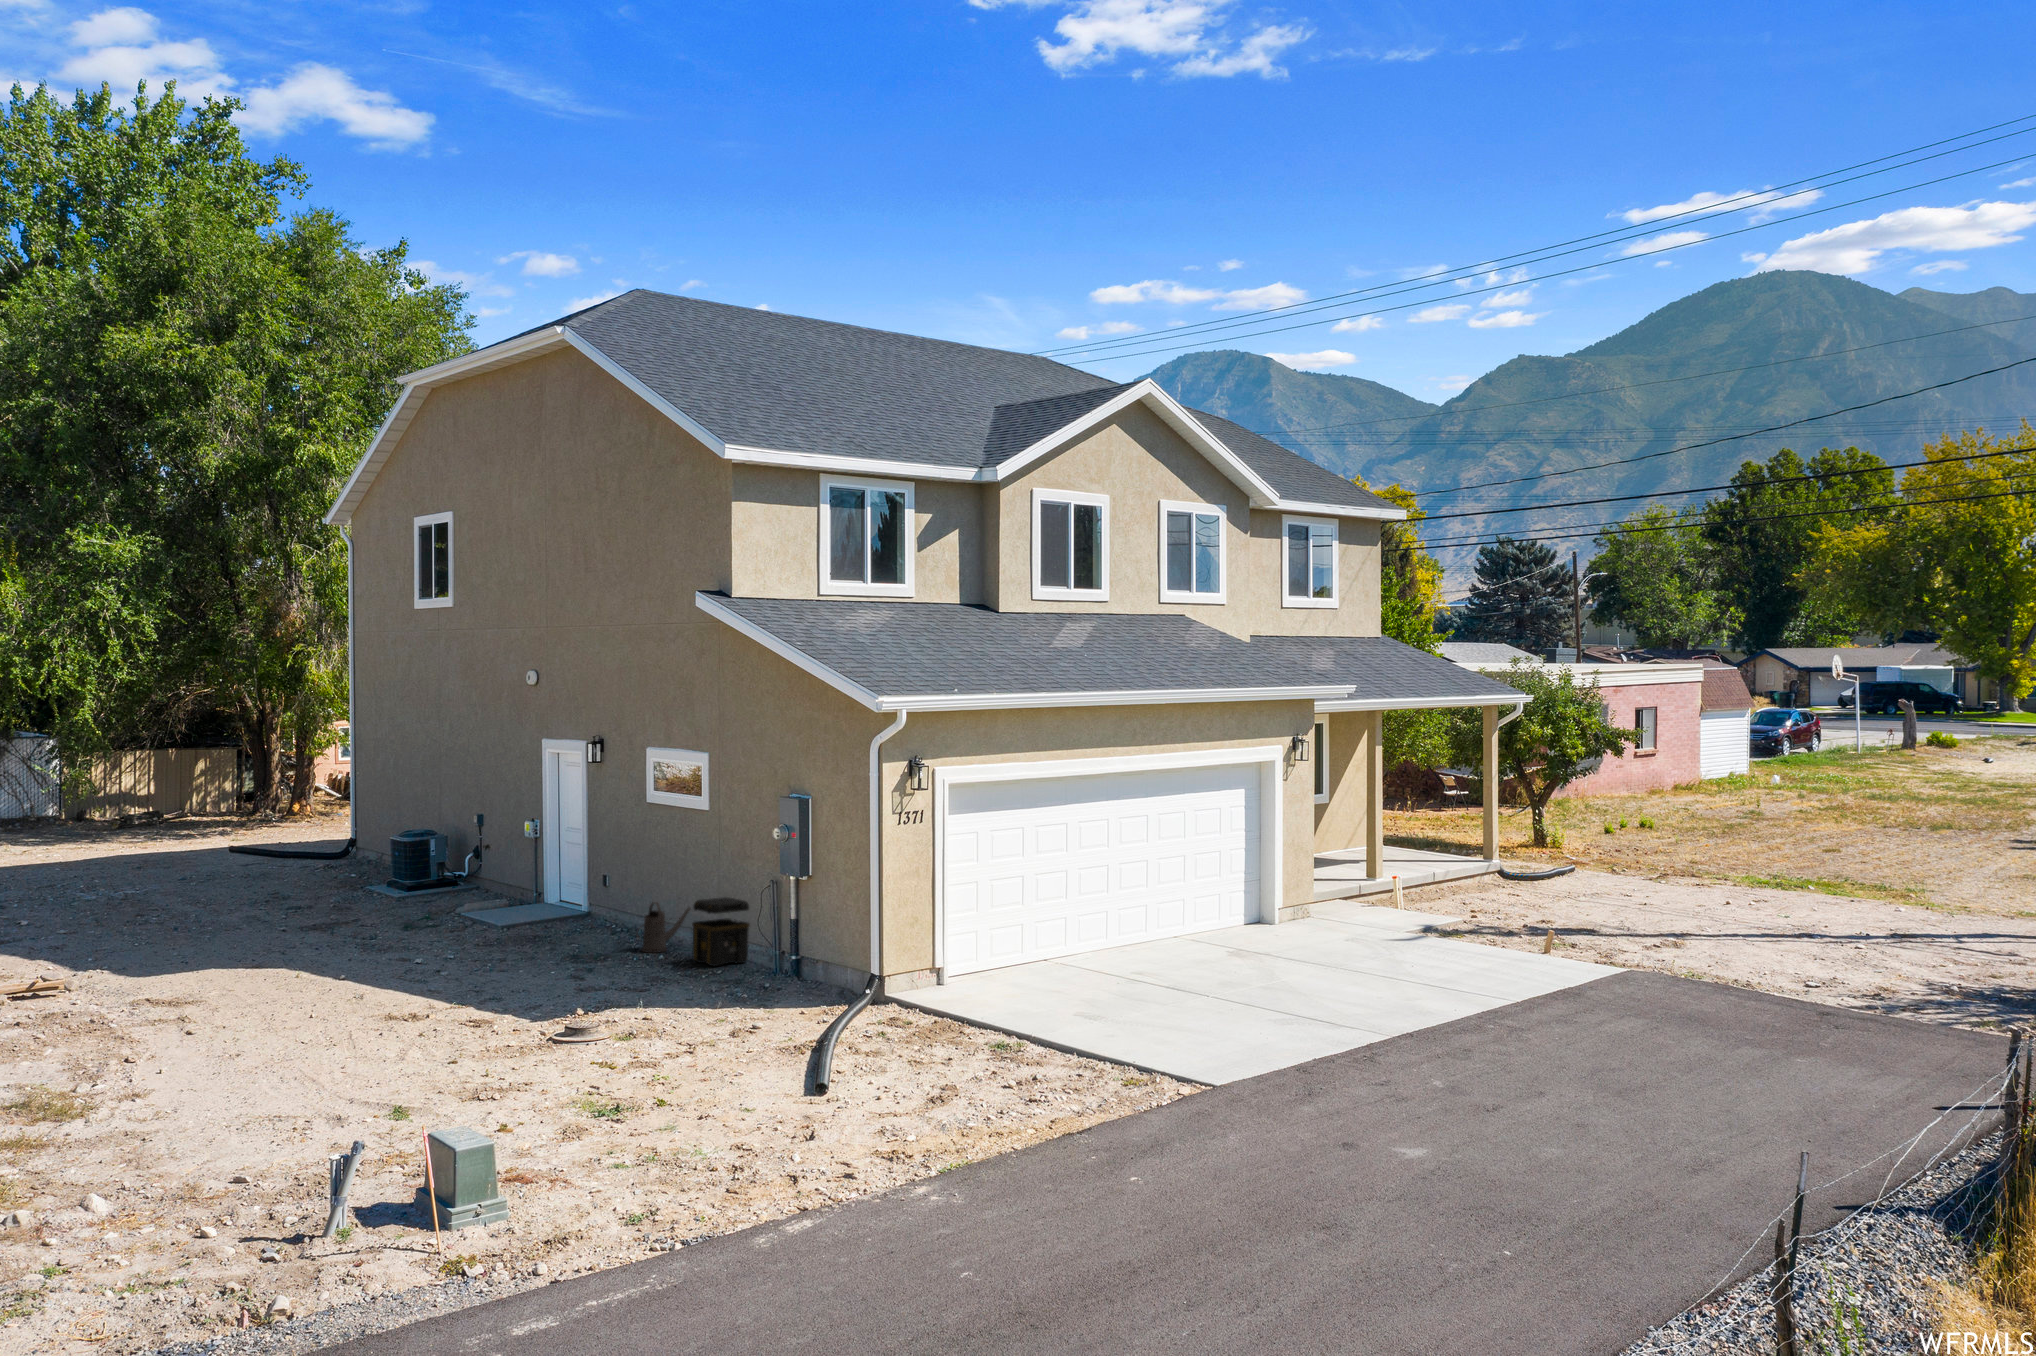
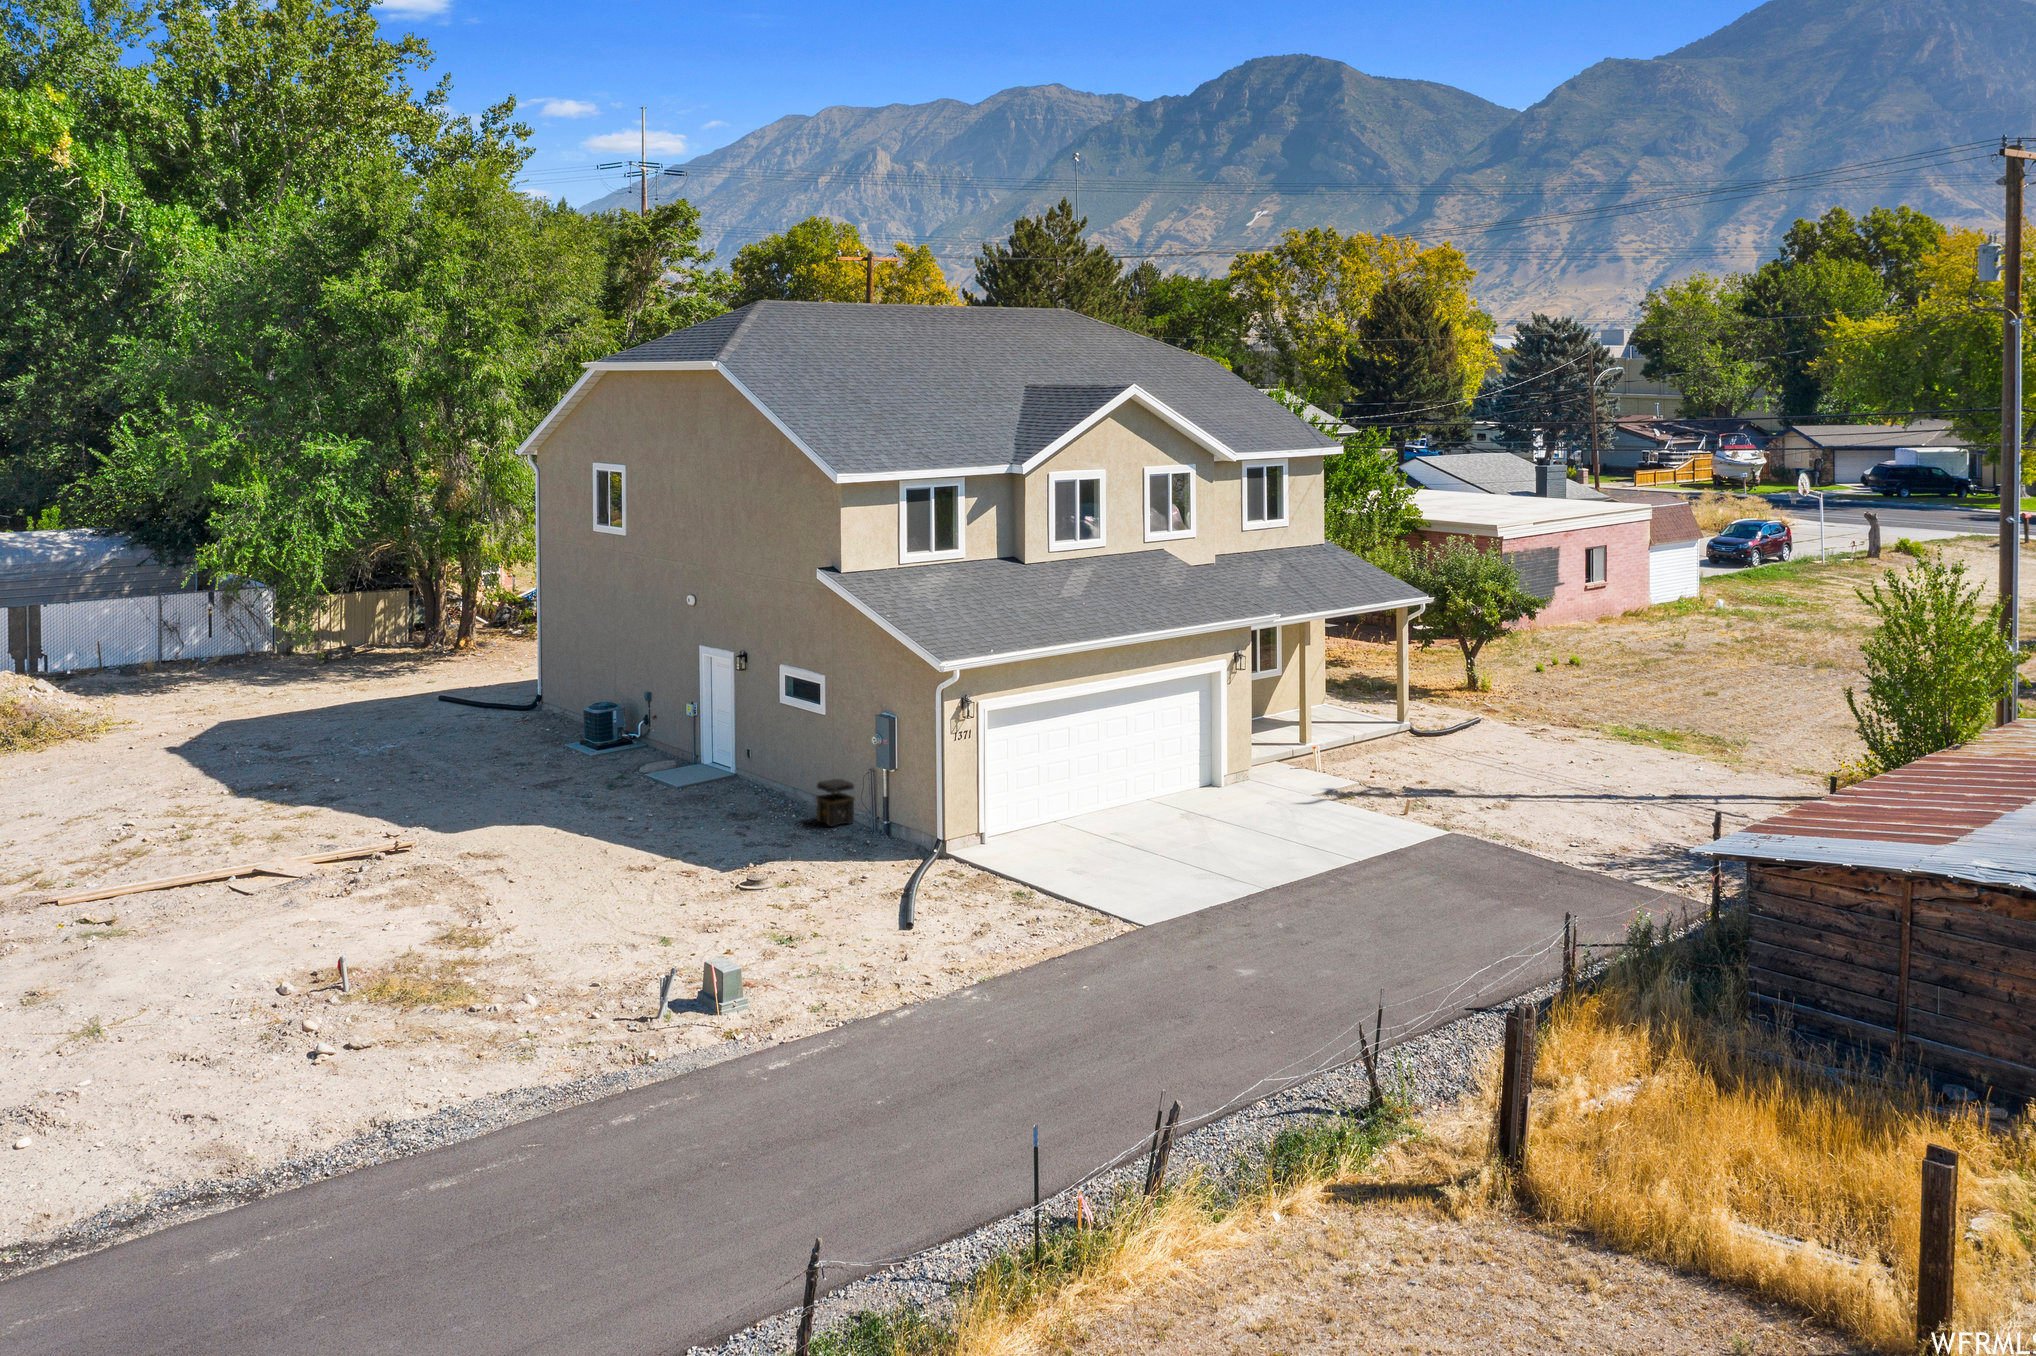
watering can: present [636,902,691,953] -> none [777,779,813,814]

